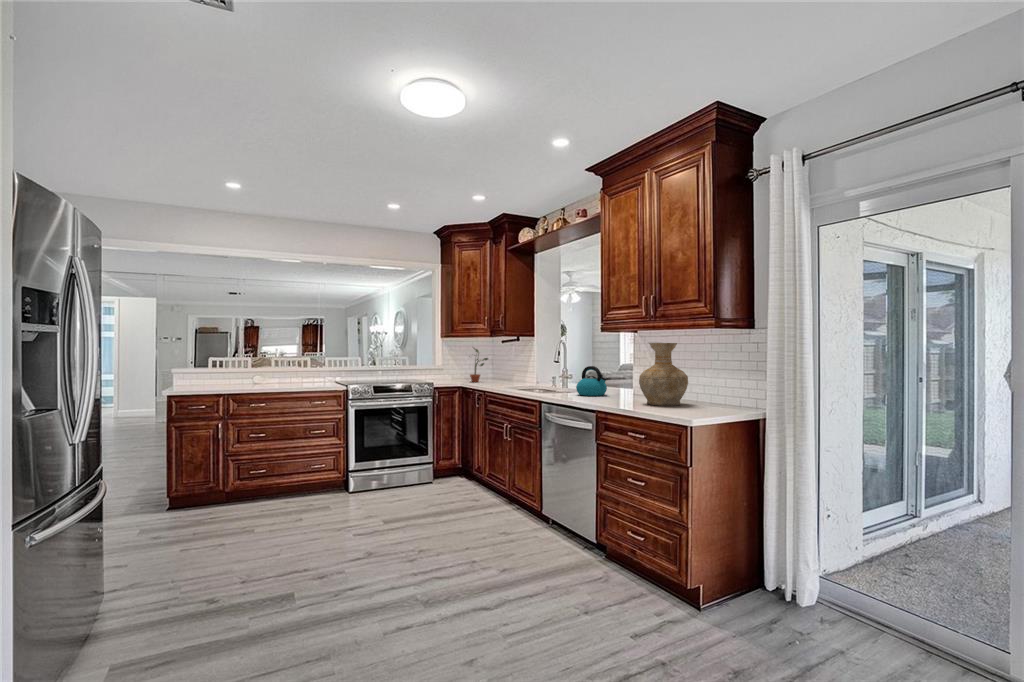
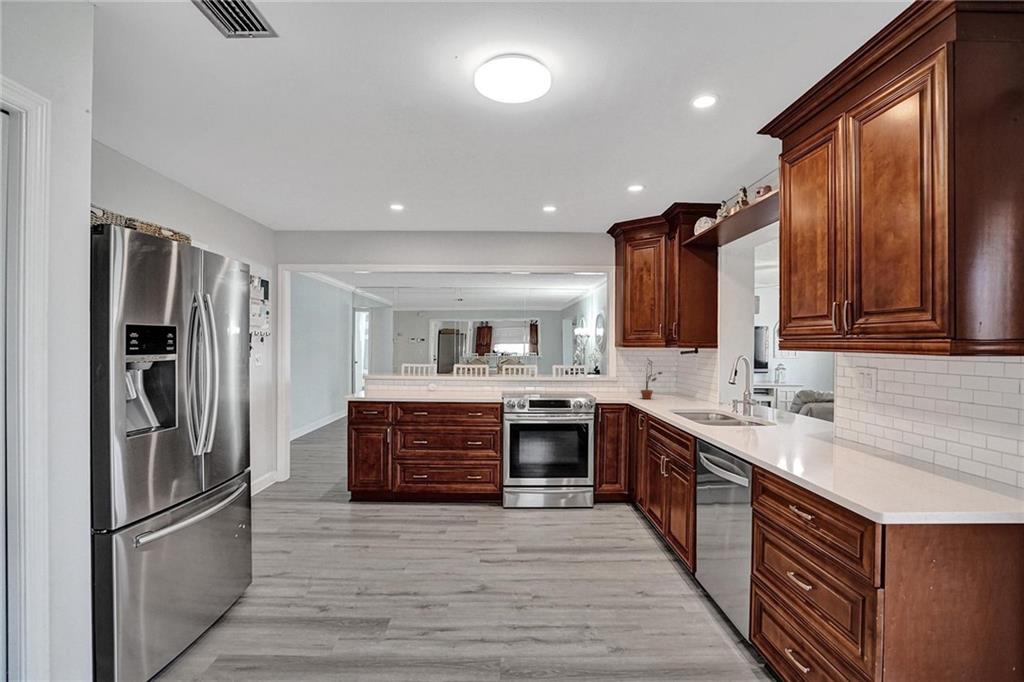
vase: present [639,343,688,406] -> none [822,374,913,476]
kettle: present [576,366,607,396] -> none [745,396,791,438]

